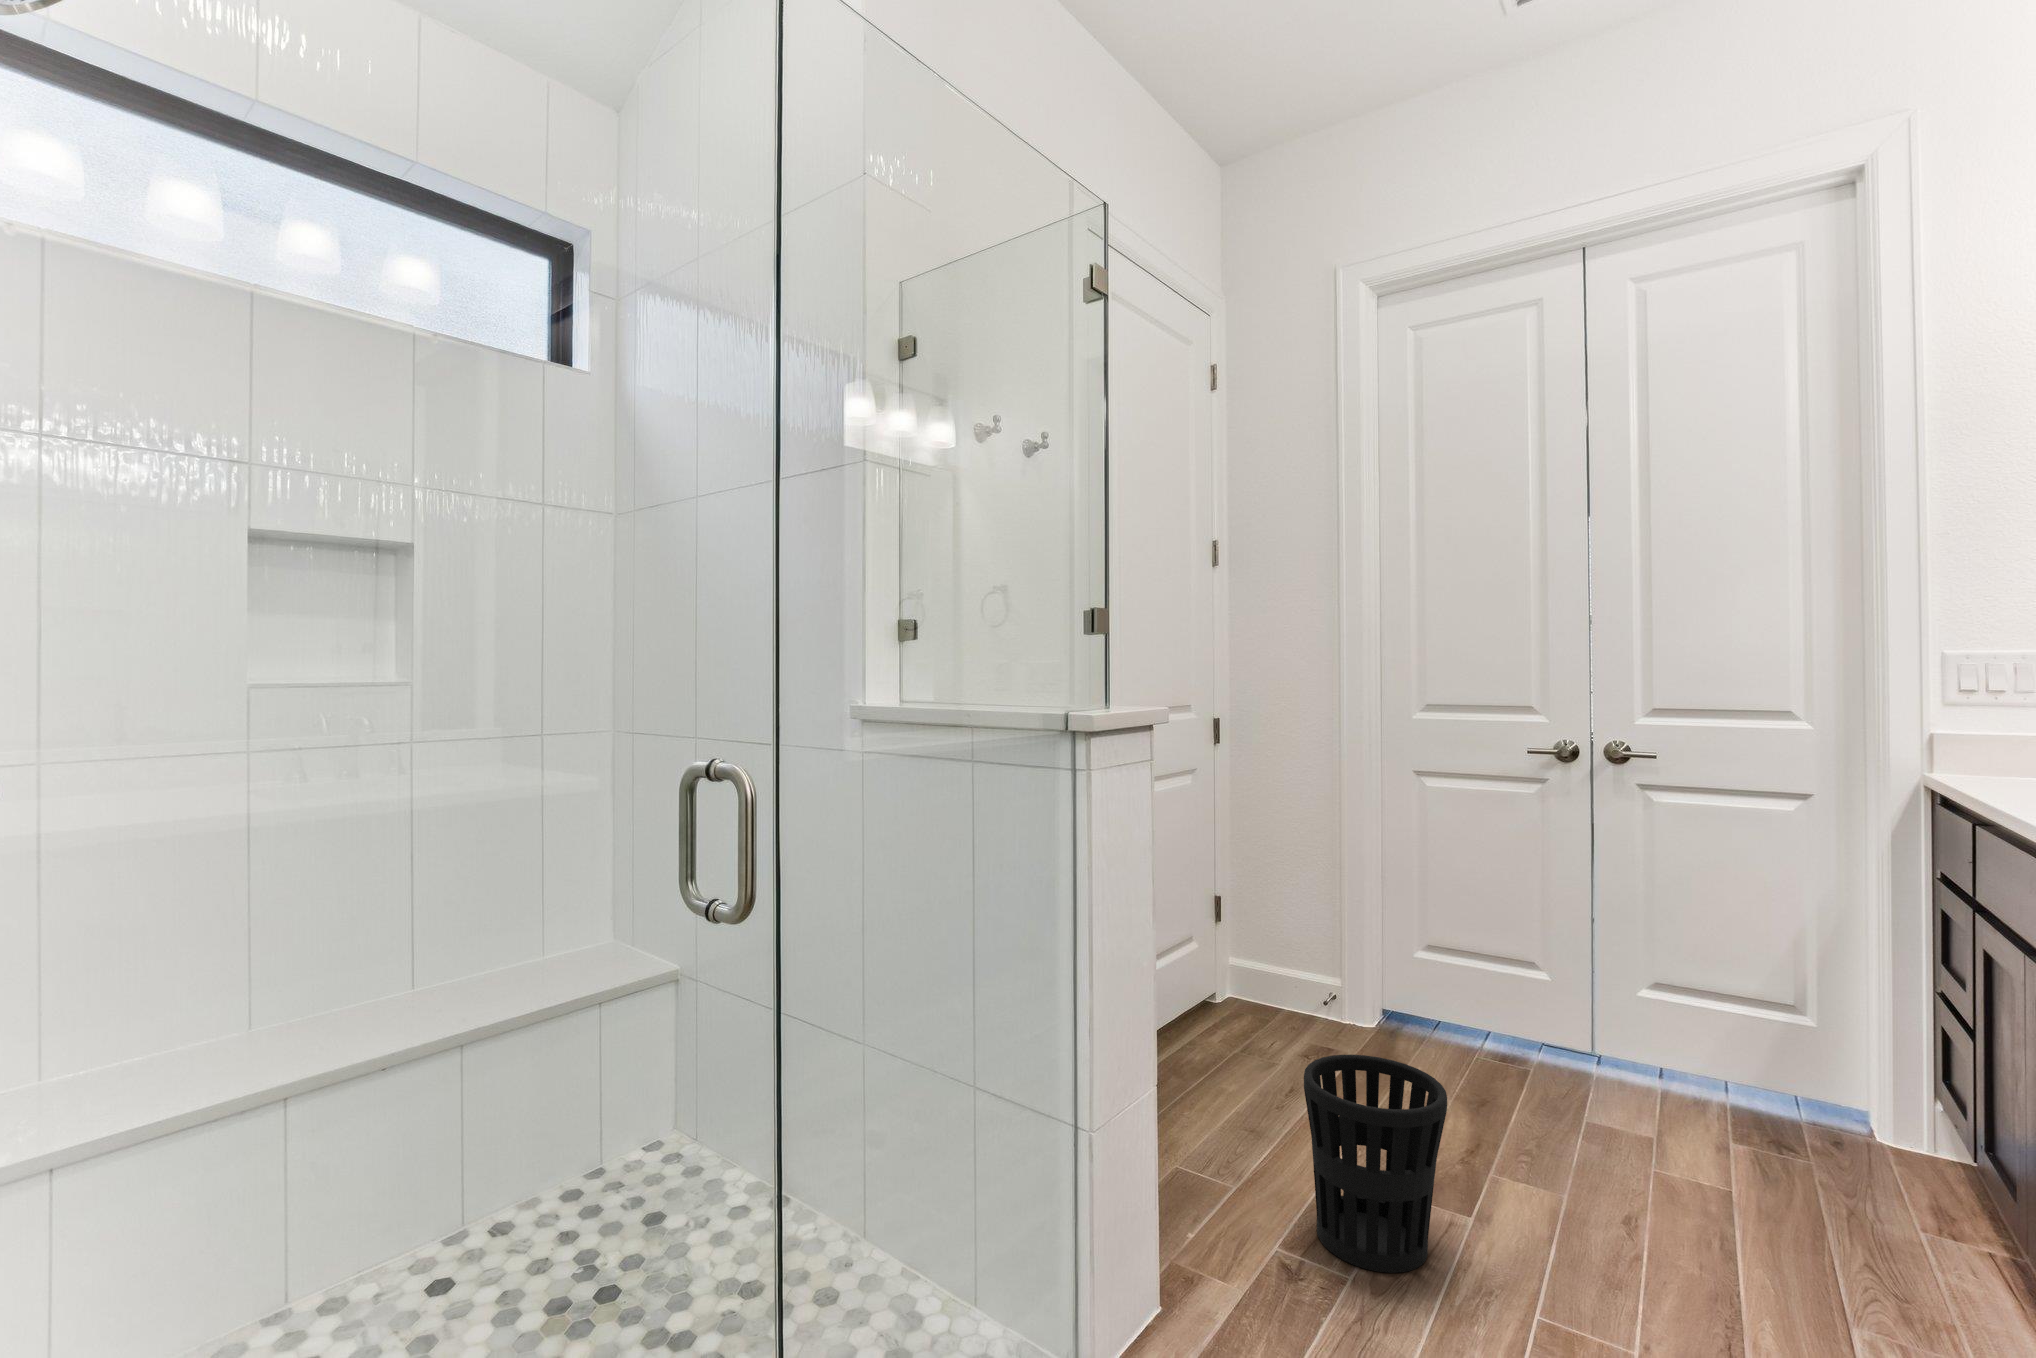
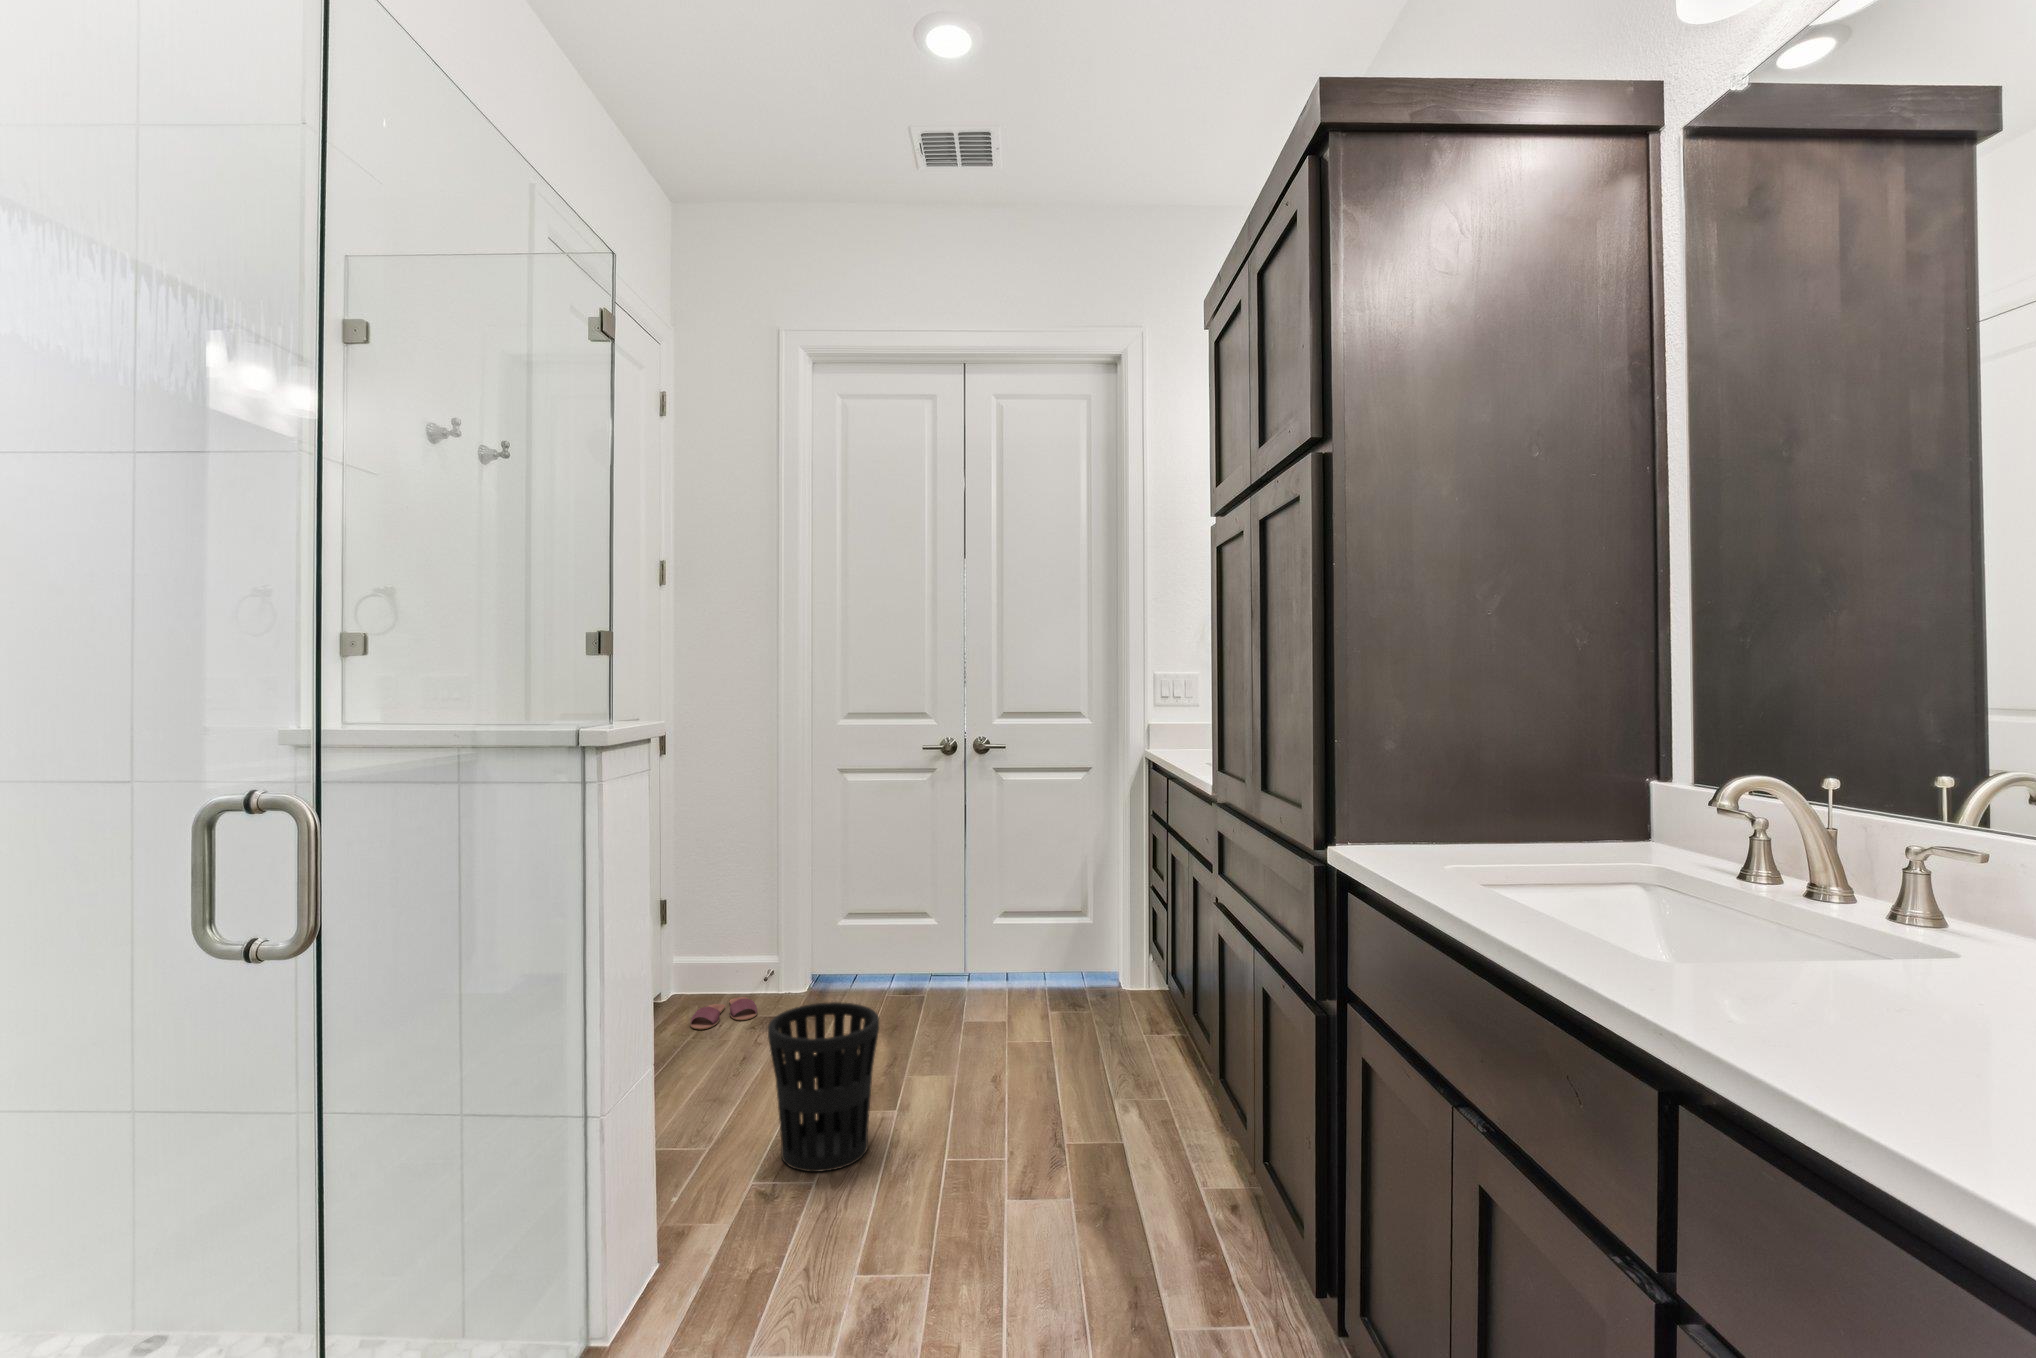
slippers: none [1248,1014,1322,1043] -> present [690,997,757,1029]

